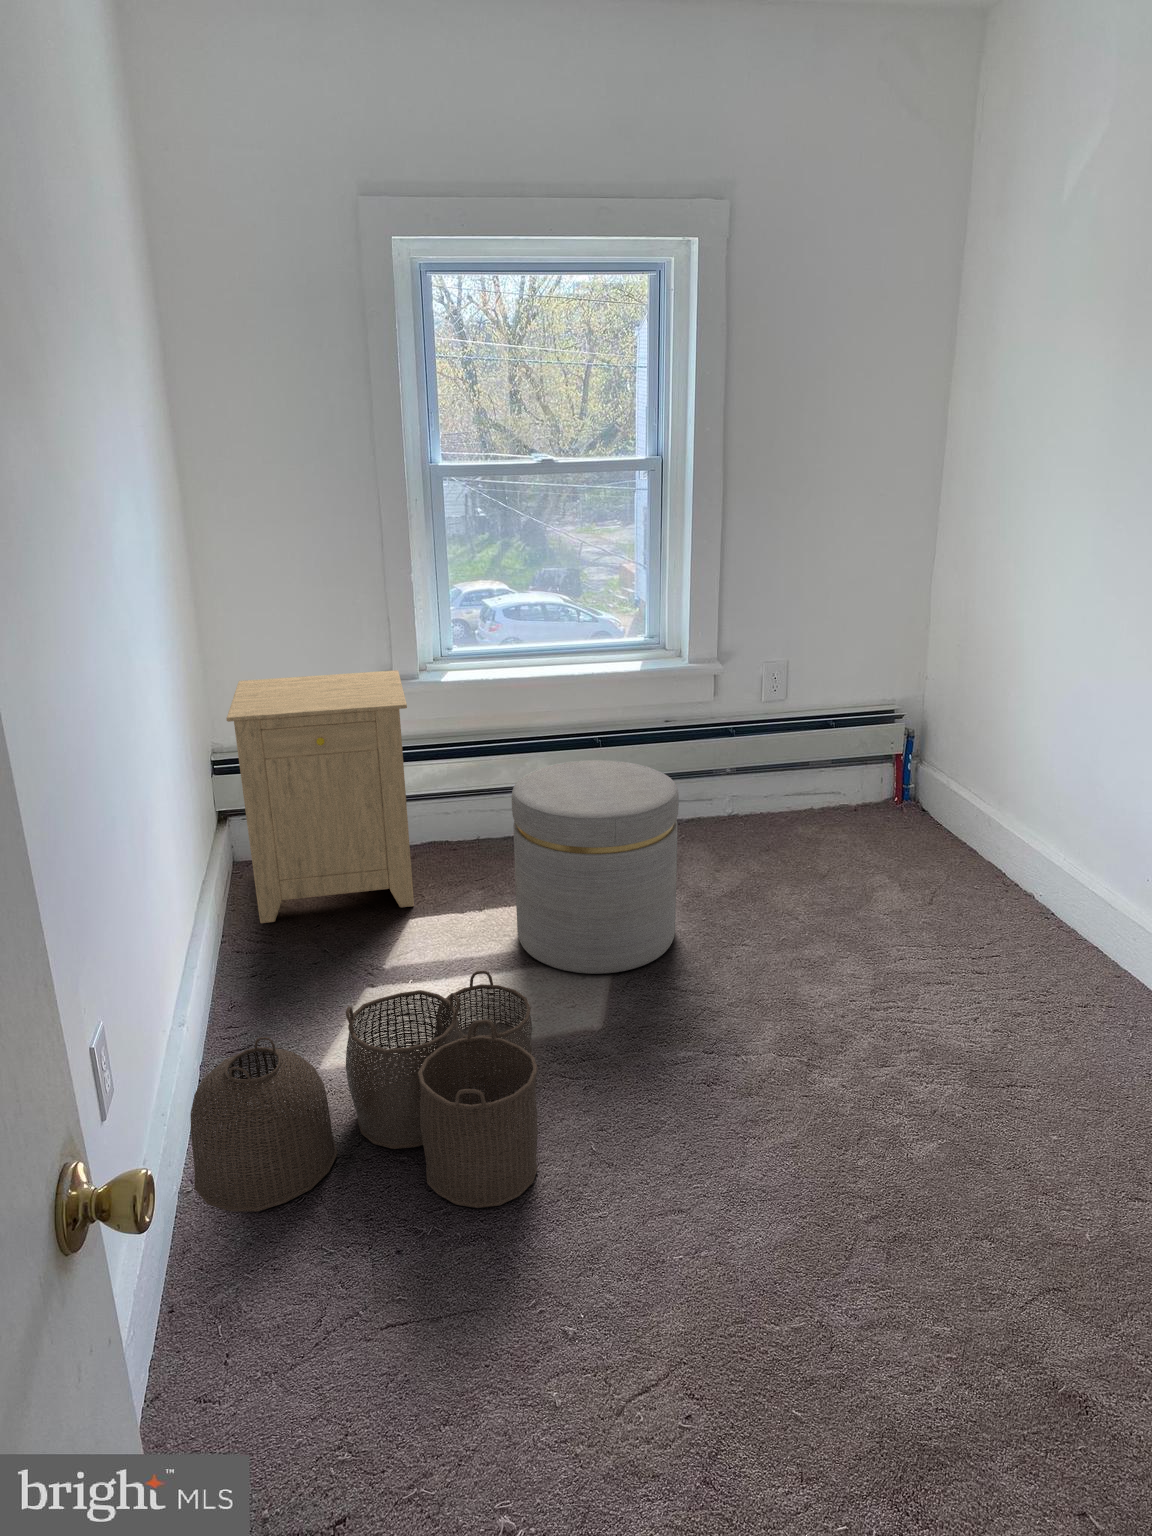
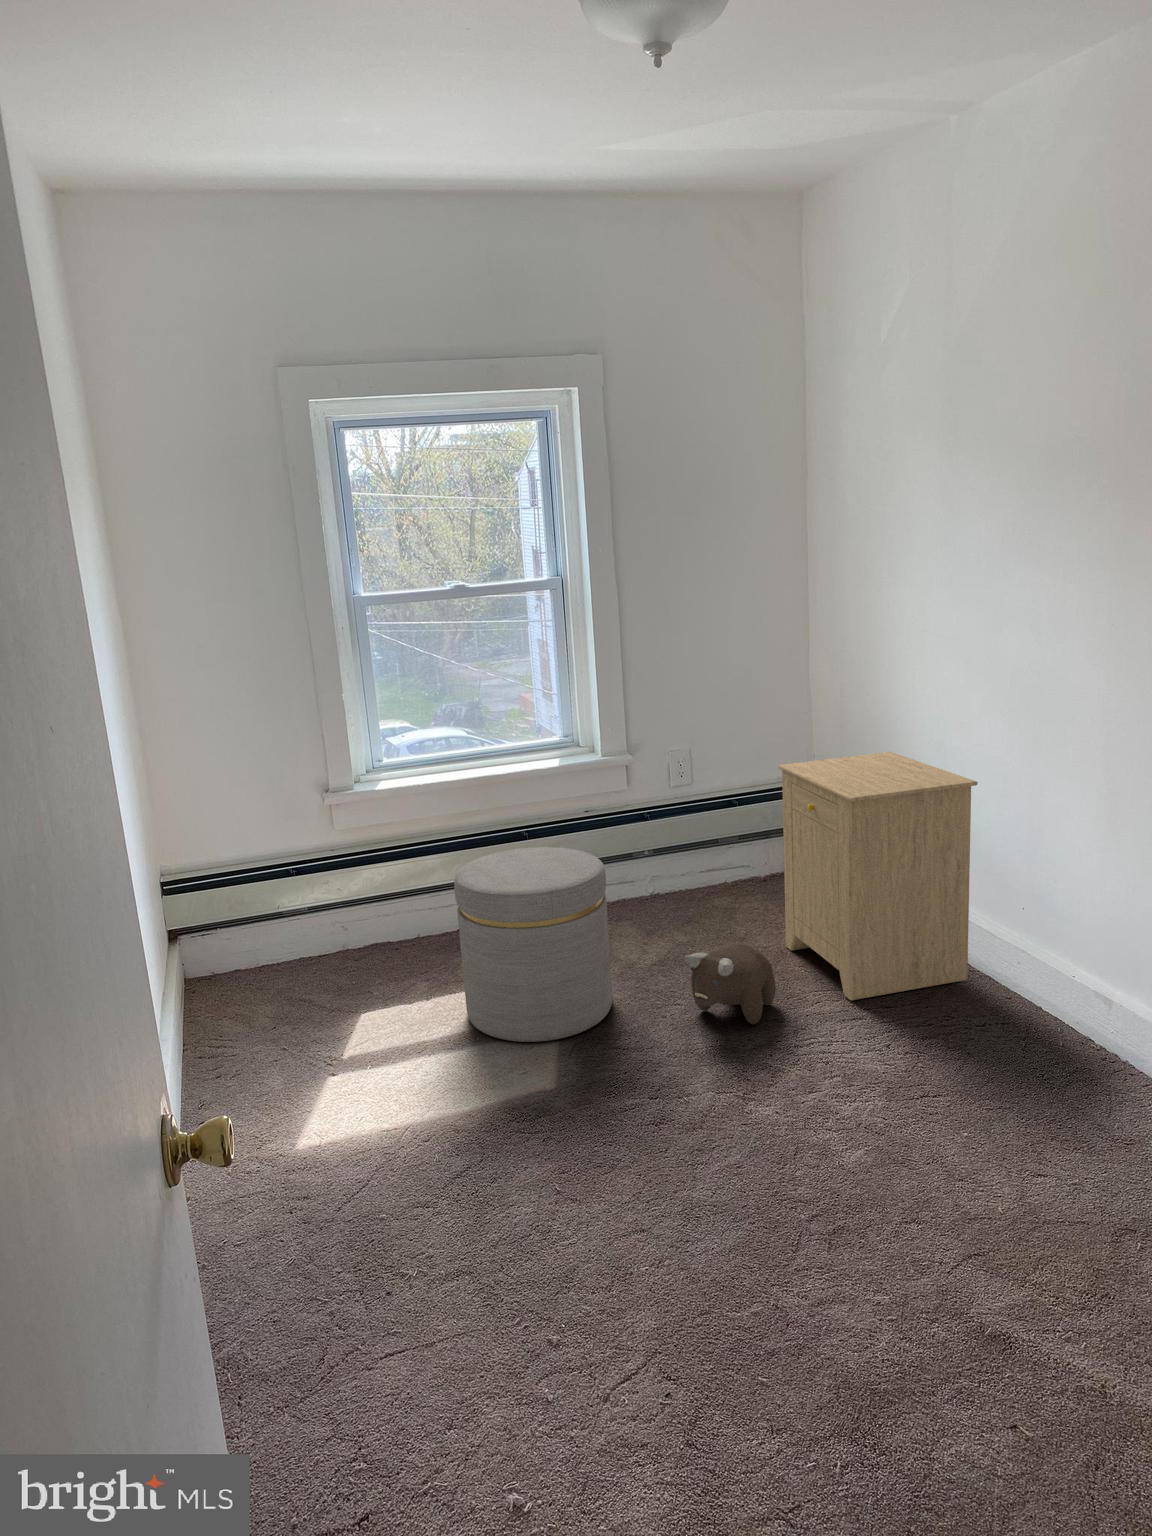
side table: present [226,670,414,923] -> present [778,752,978,1000]
plush toy: none [758,886,857,978] -> present [685,942,776,1024]
woven basket: present [190,971,538,1212] -> none [180,1042,509,1278]

